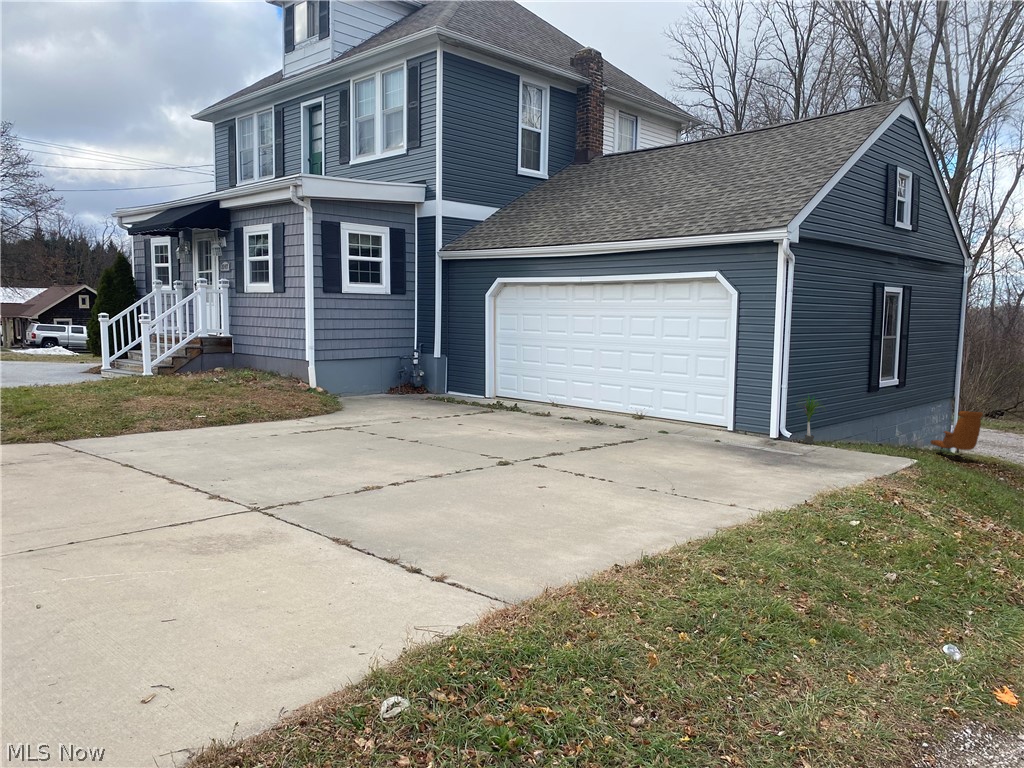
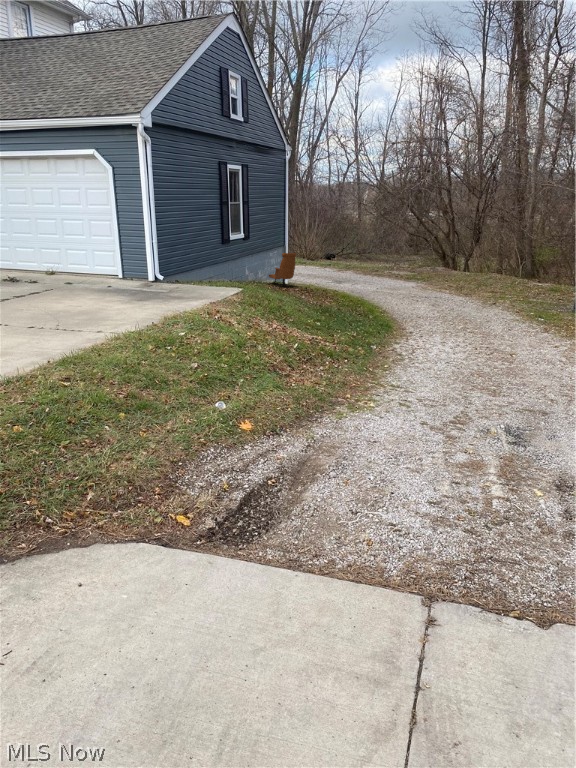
potted plant: present [803,397,819,444] -> none [162,244,188,283]

